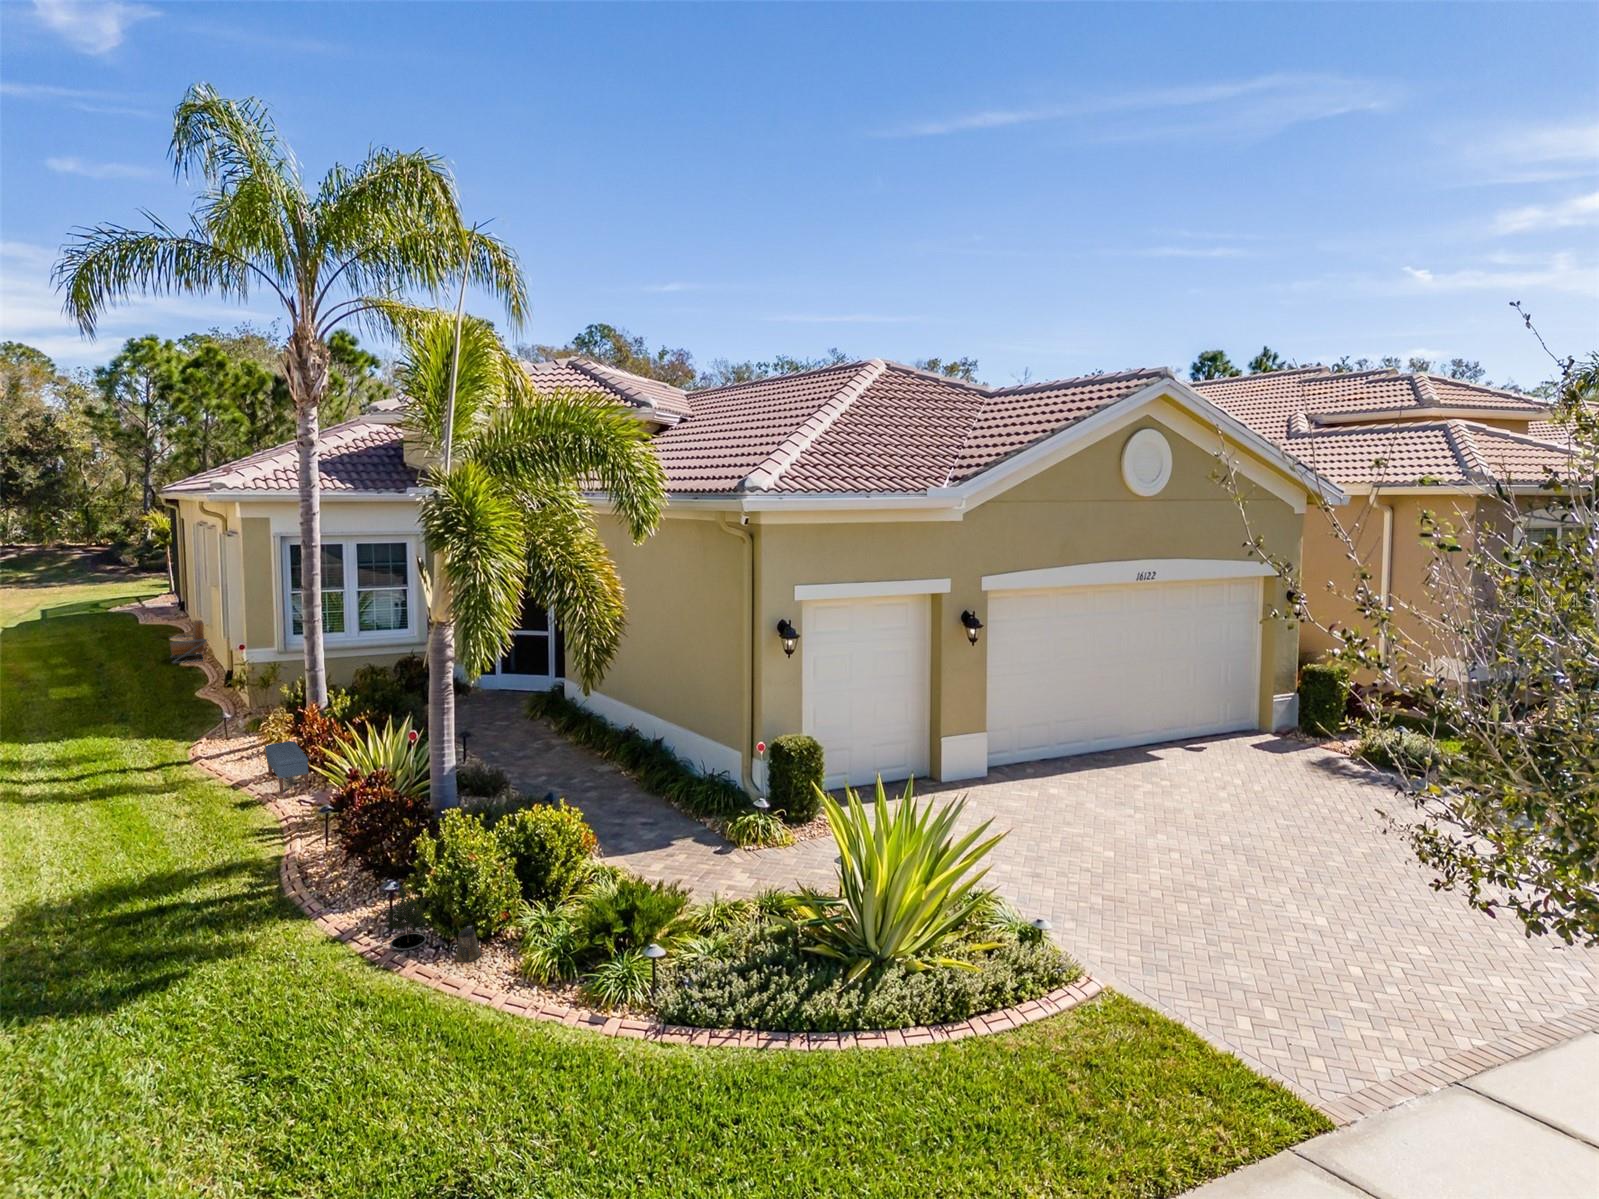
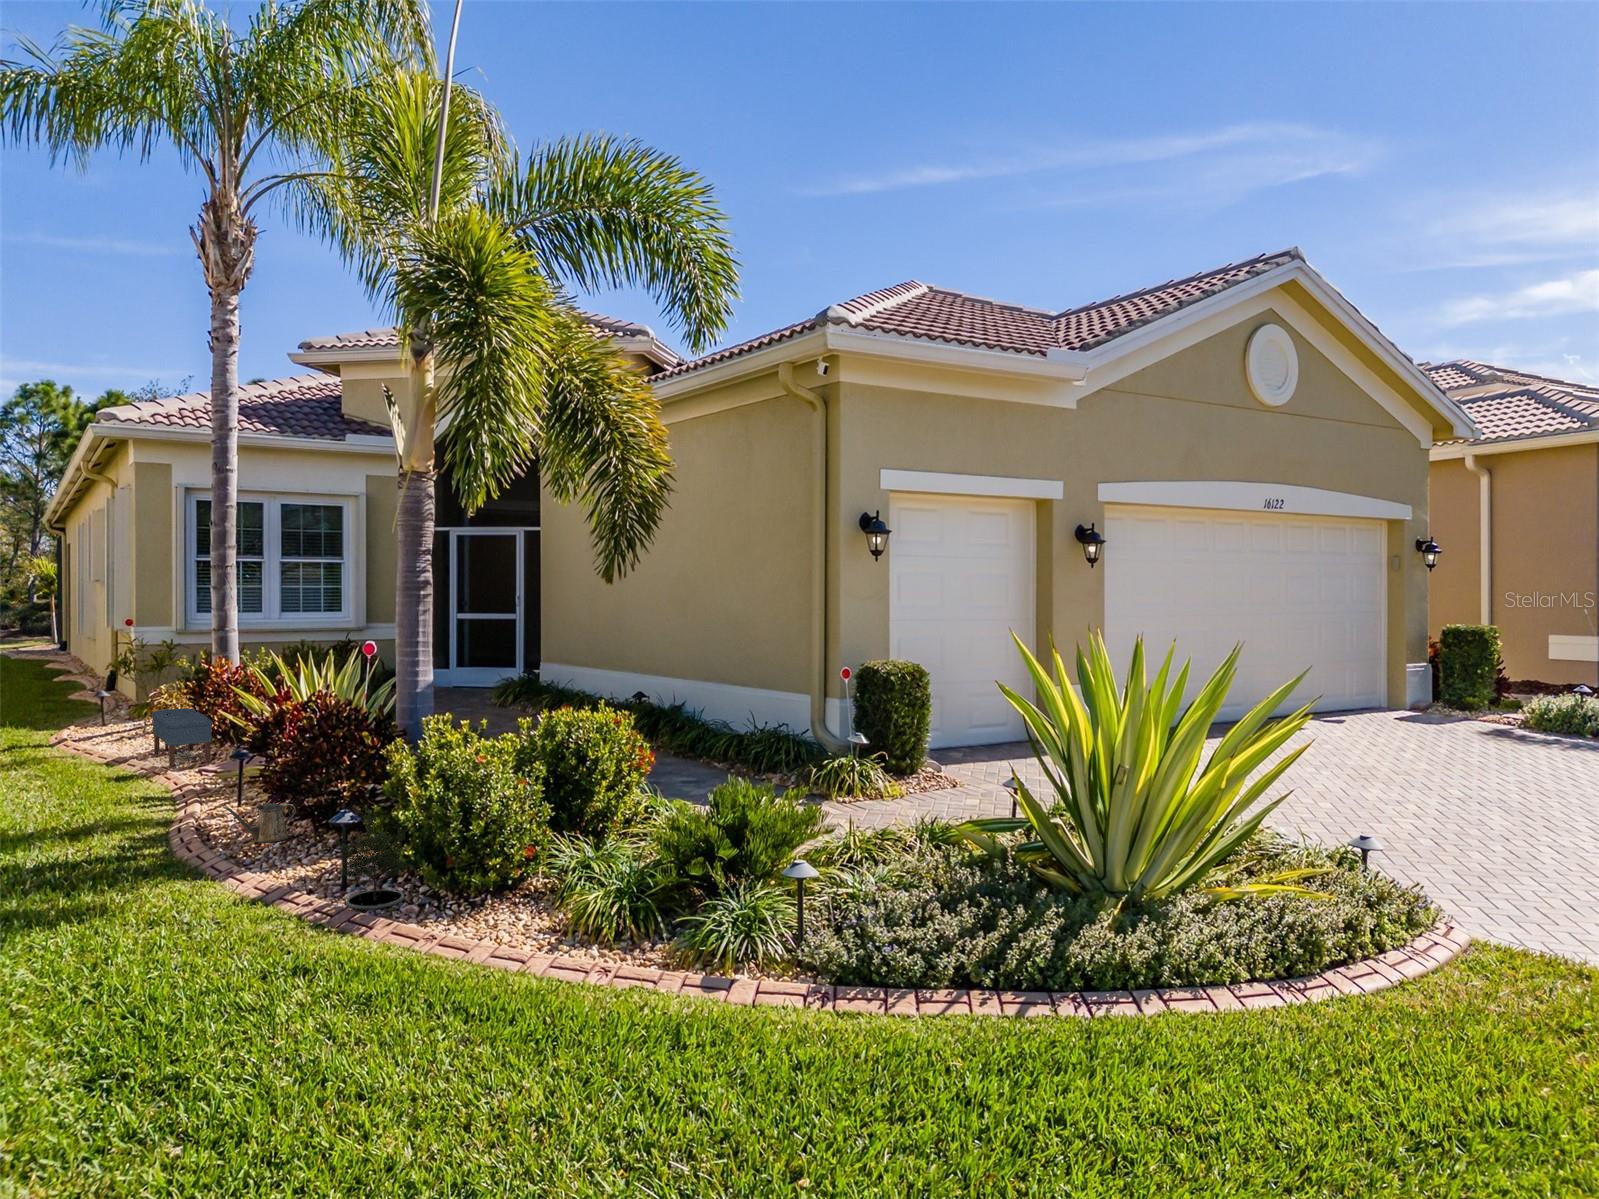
lounge chair: present [170,620,207,663] -> none [34,629,85,677]
watering can: present [455,926,481,962] -> present [223,803,296,843]

